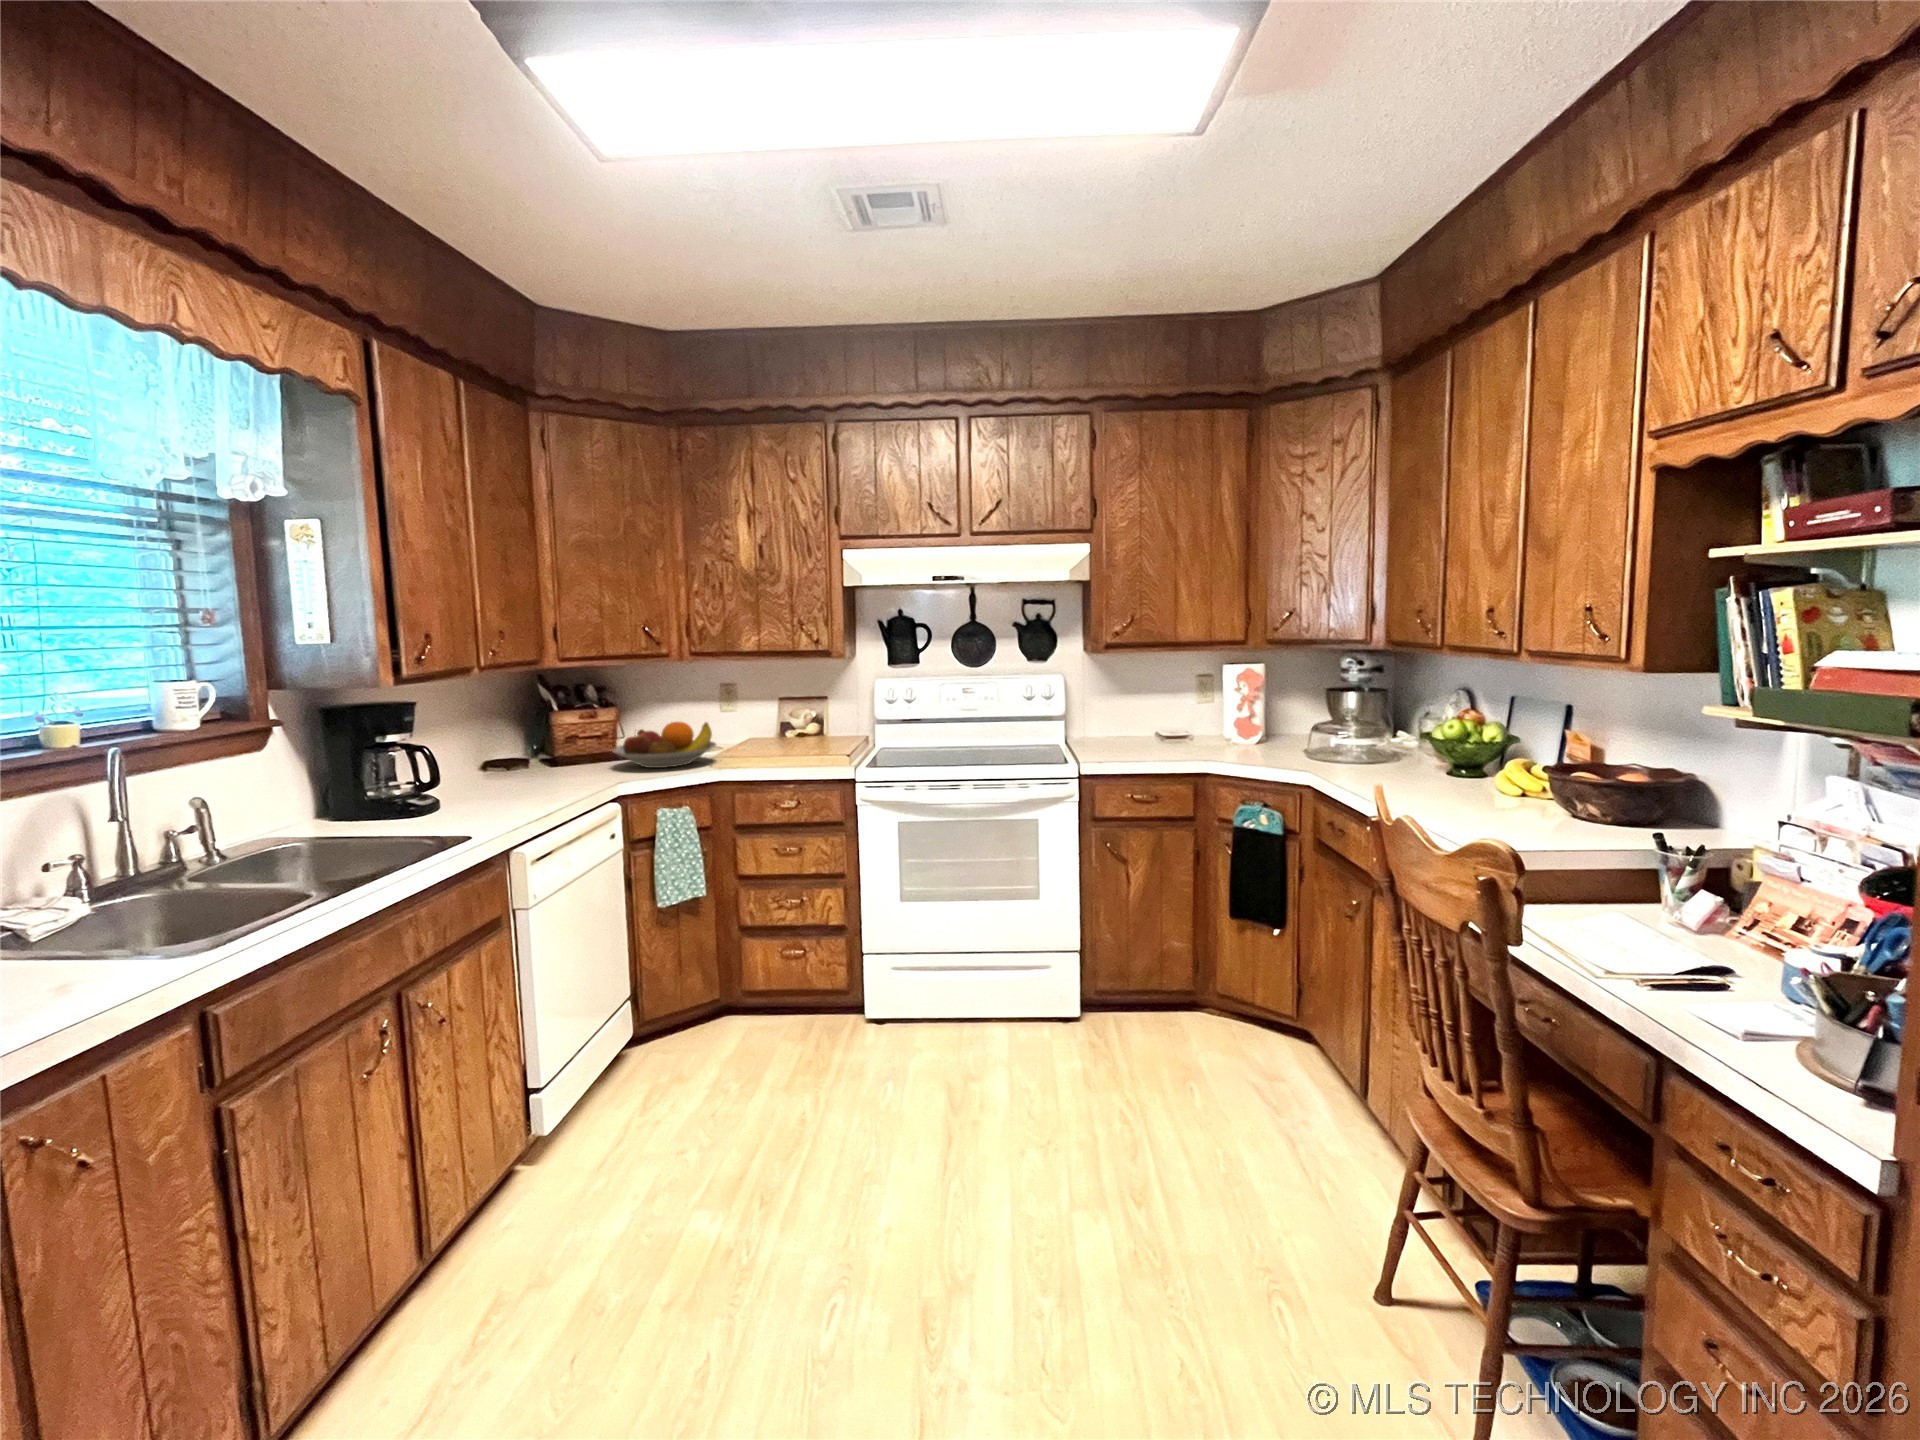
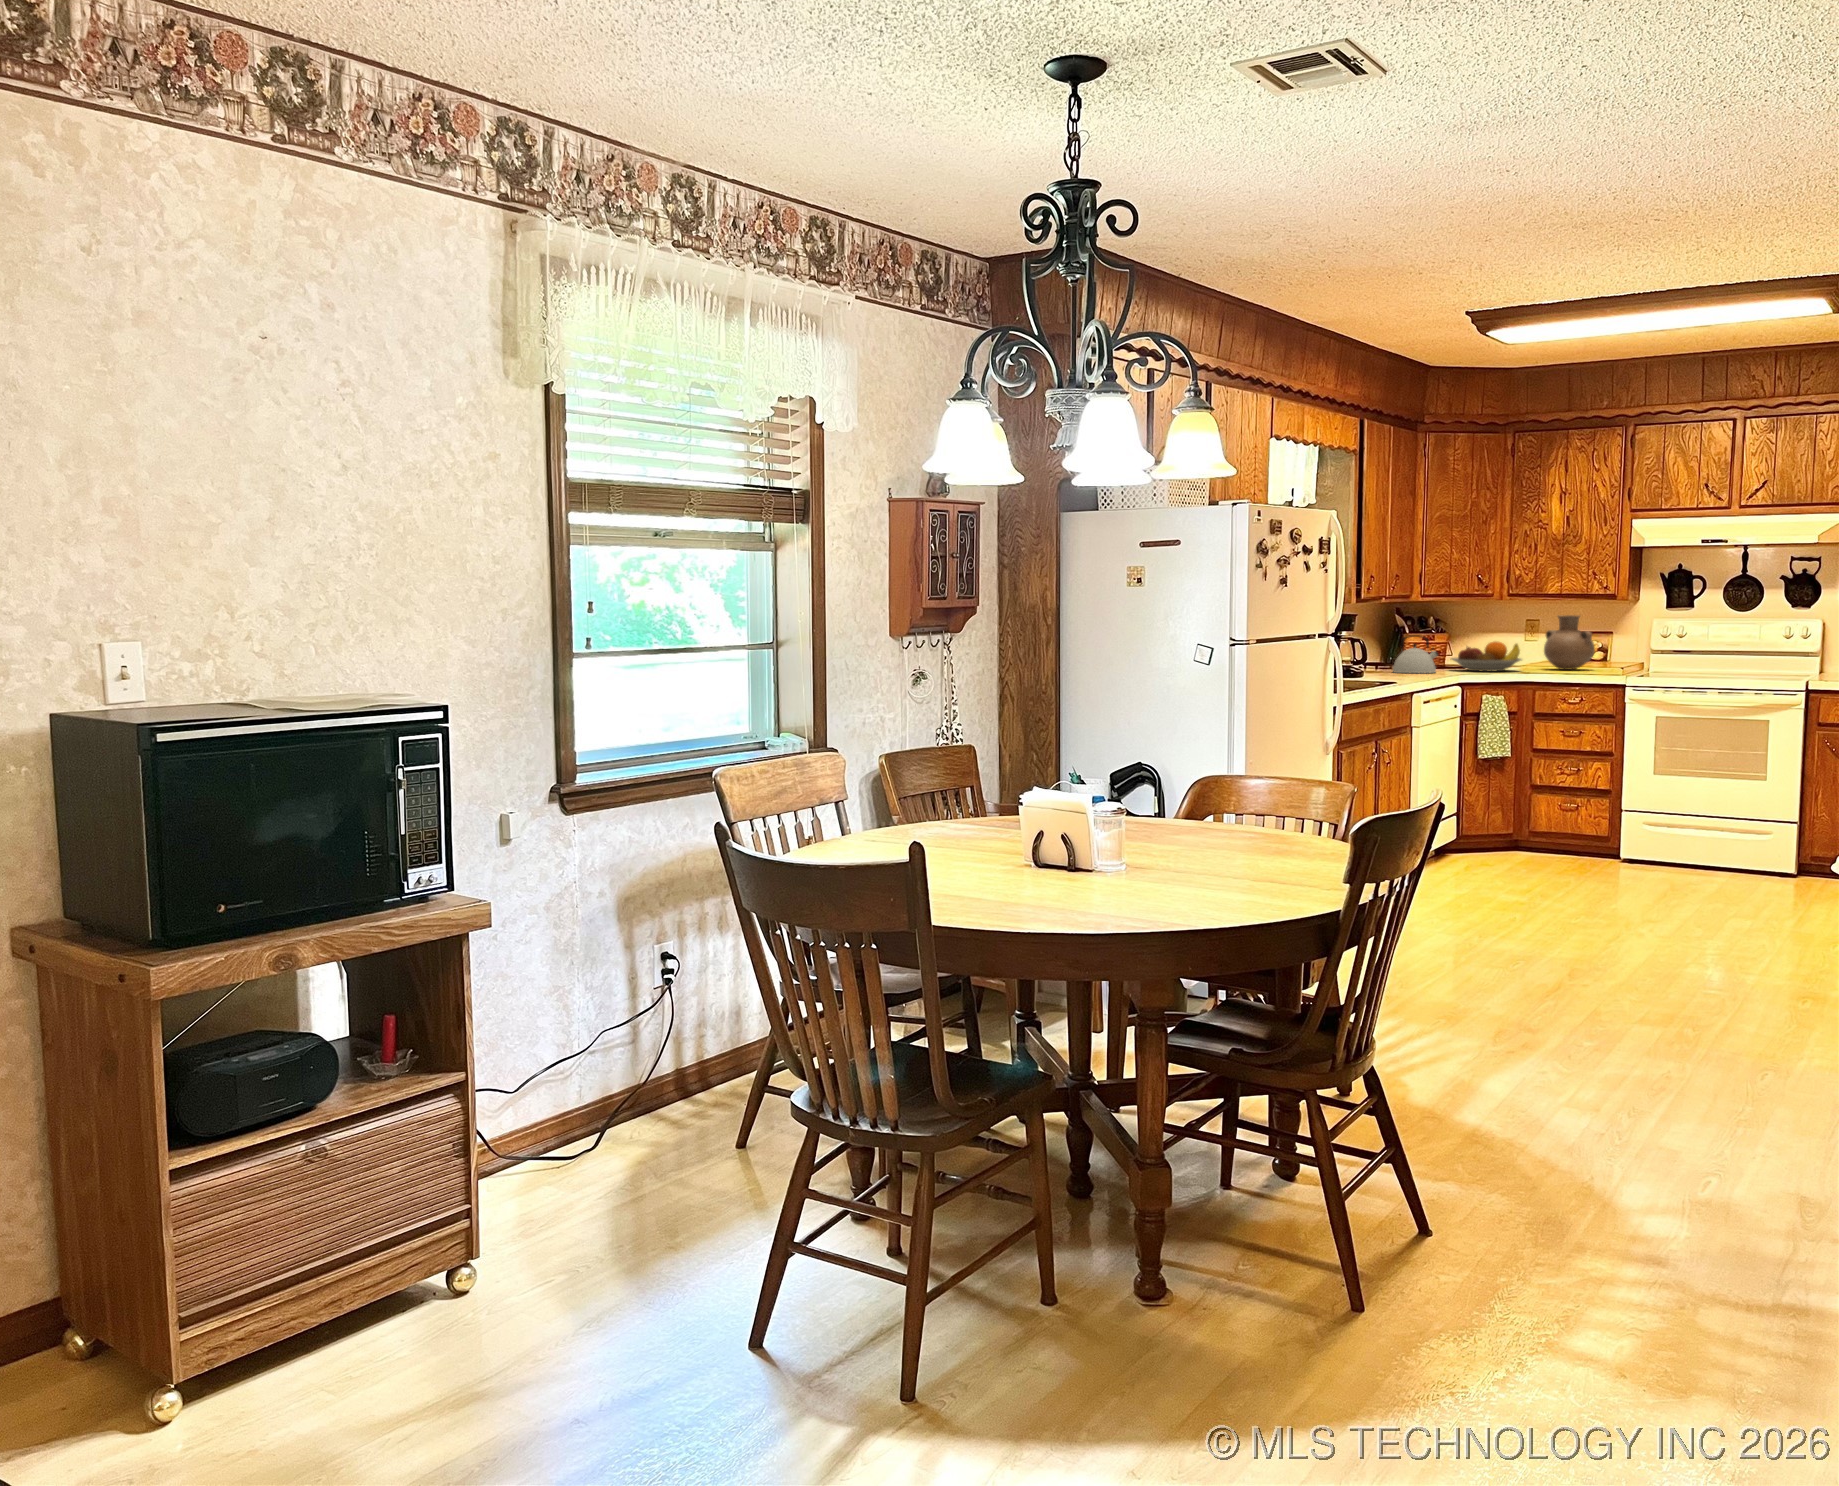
vase: none [745,677,808,750] -> present [1544,615,1595,670]
kettle: none [509,725,583,790] -> present [1393,635,1438,673]

